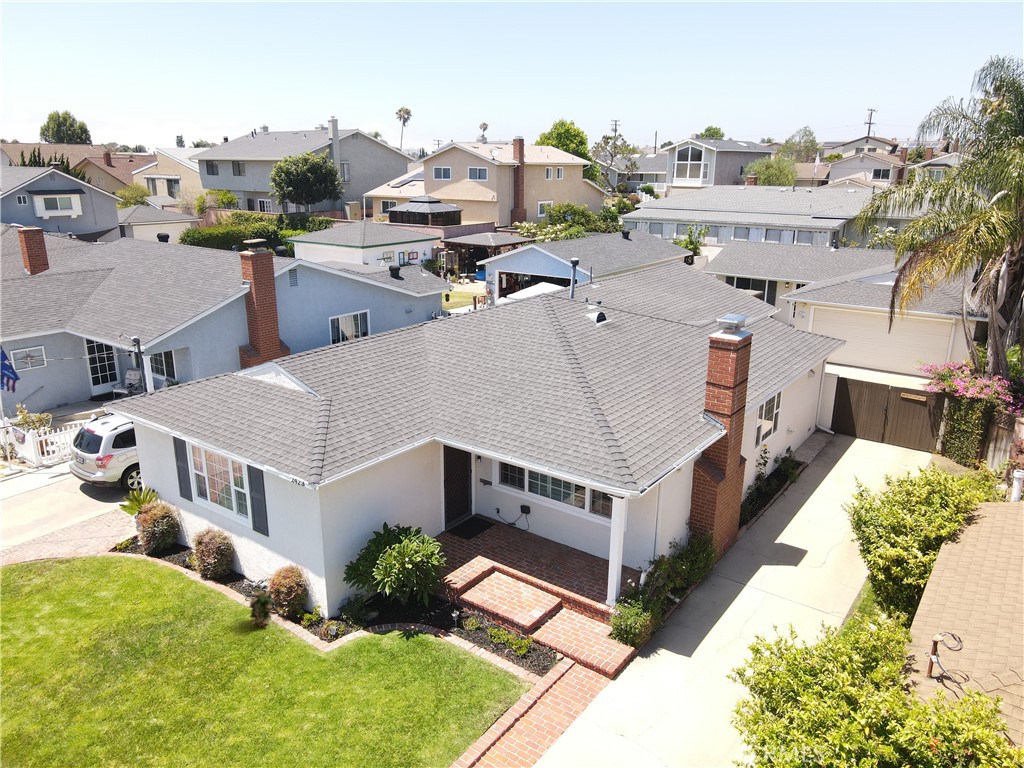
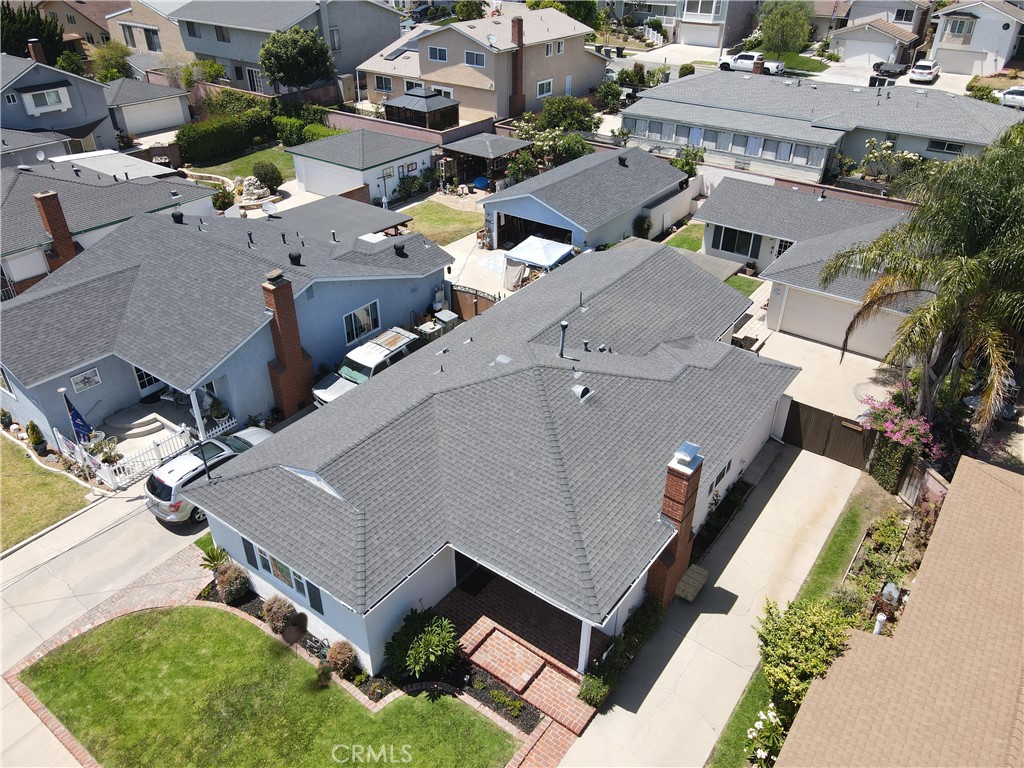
bench: none [728,514,767,557] -> present [675,564,708,604]
chair: none [210,540,250,602] -> present [282,612,308,655]

